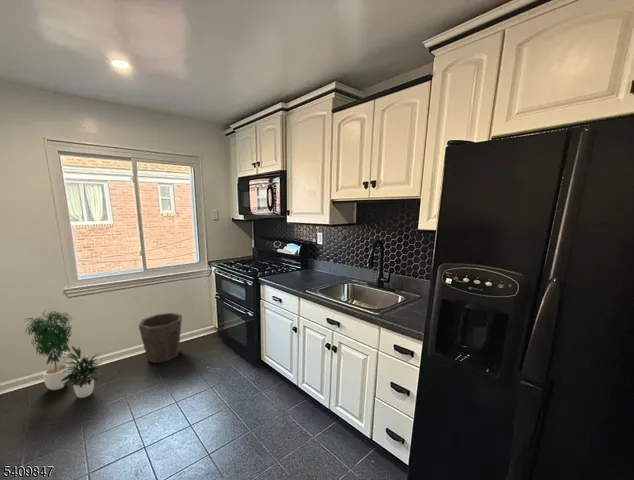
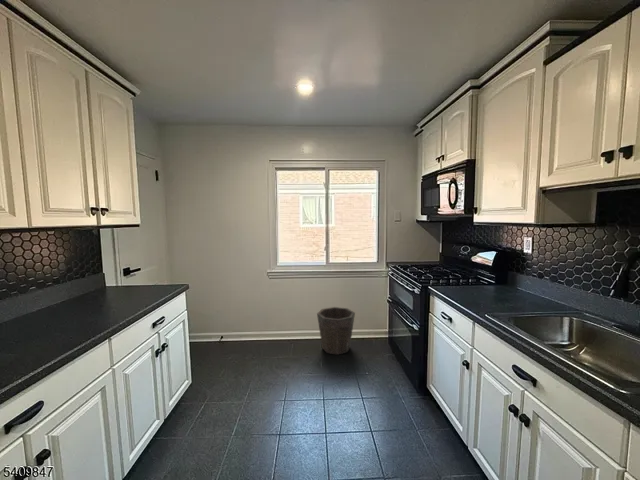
potted plant: present [26,312,101,398] -> none [243,284,285,363]

